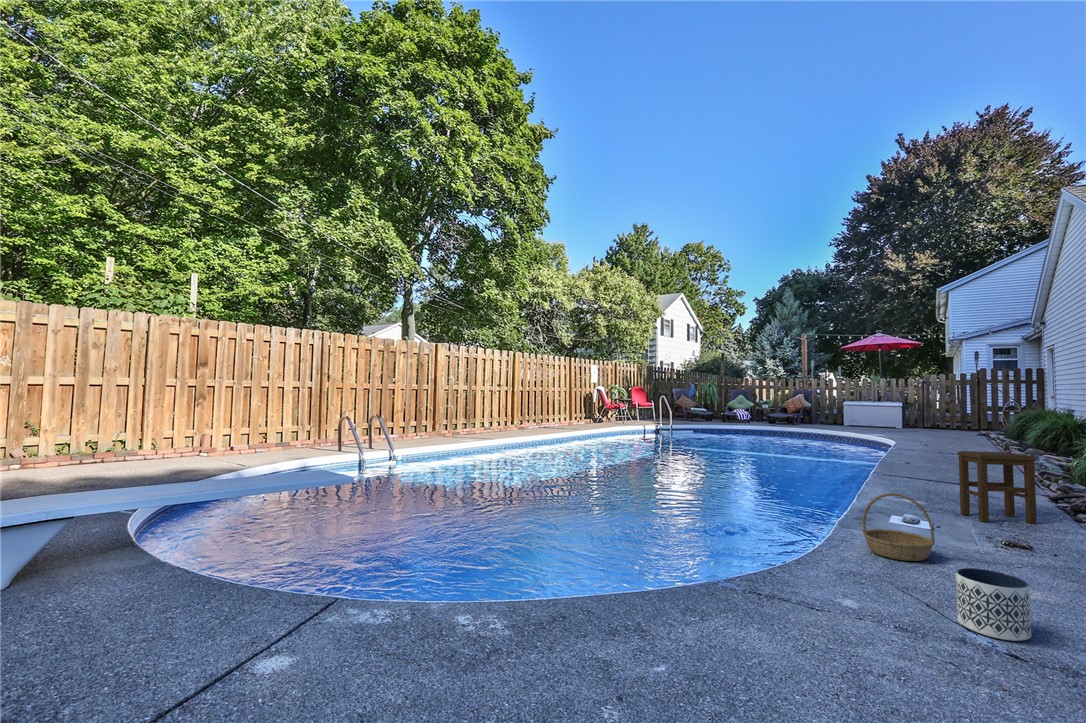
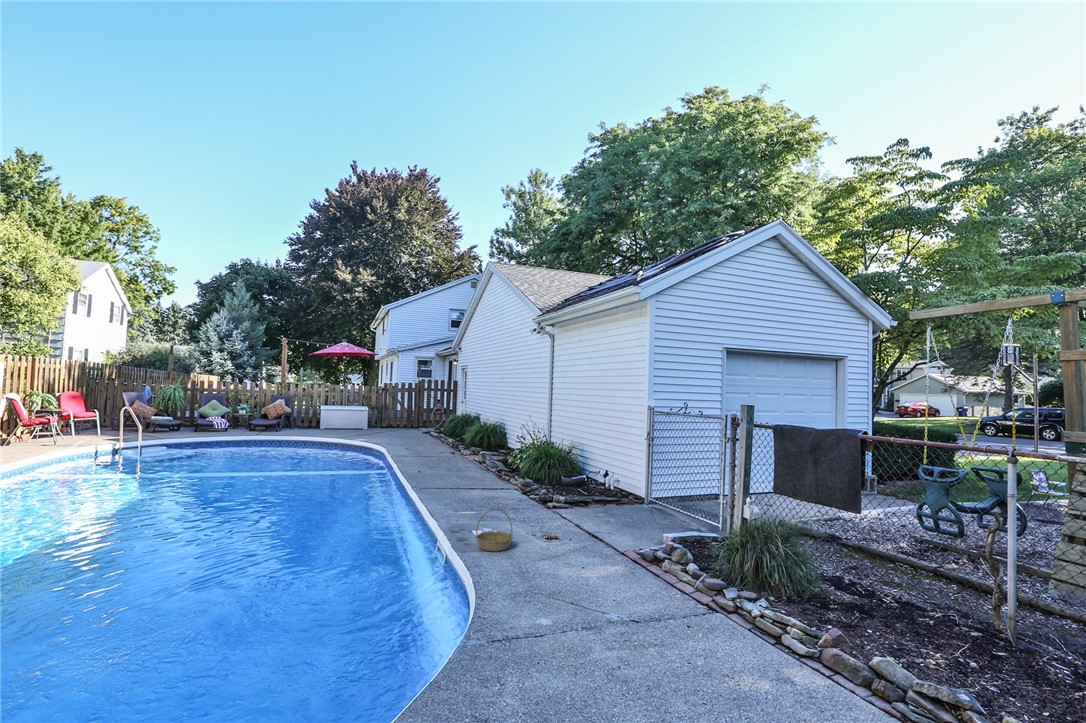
stool: present [957,451,1037,524] -> none [487,464,523,510]
planter: present [956,568,1031,641] -> none [556,547,584,582]

